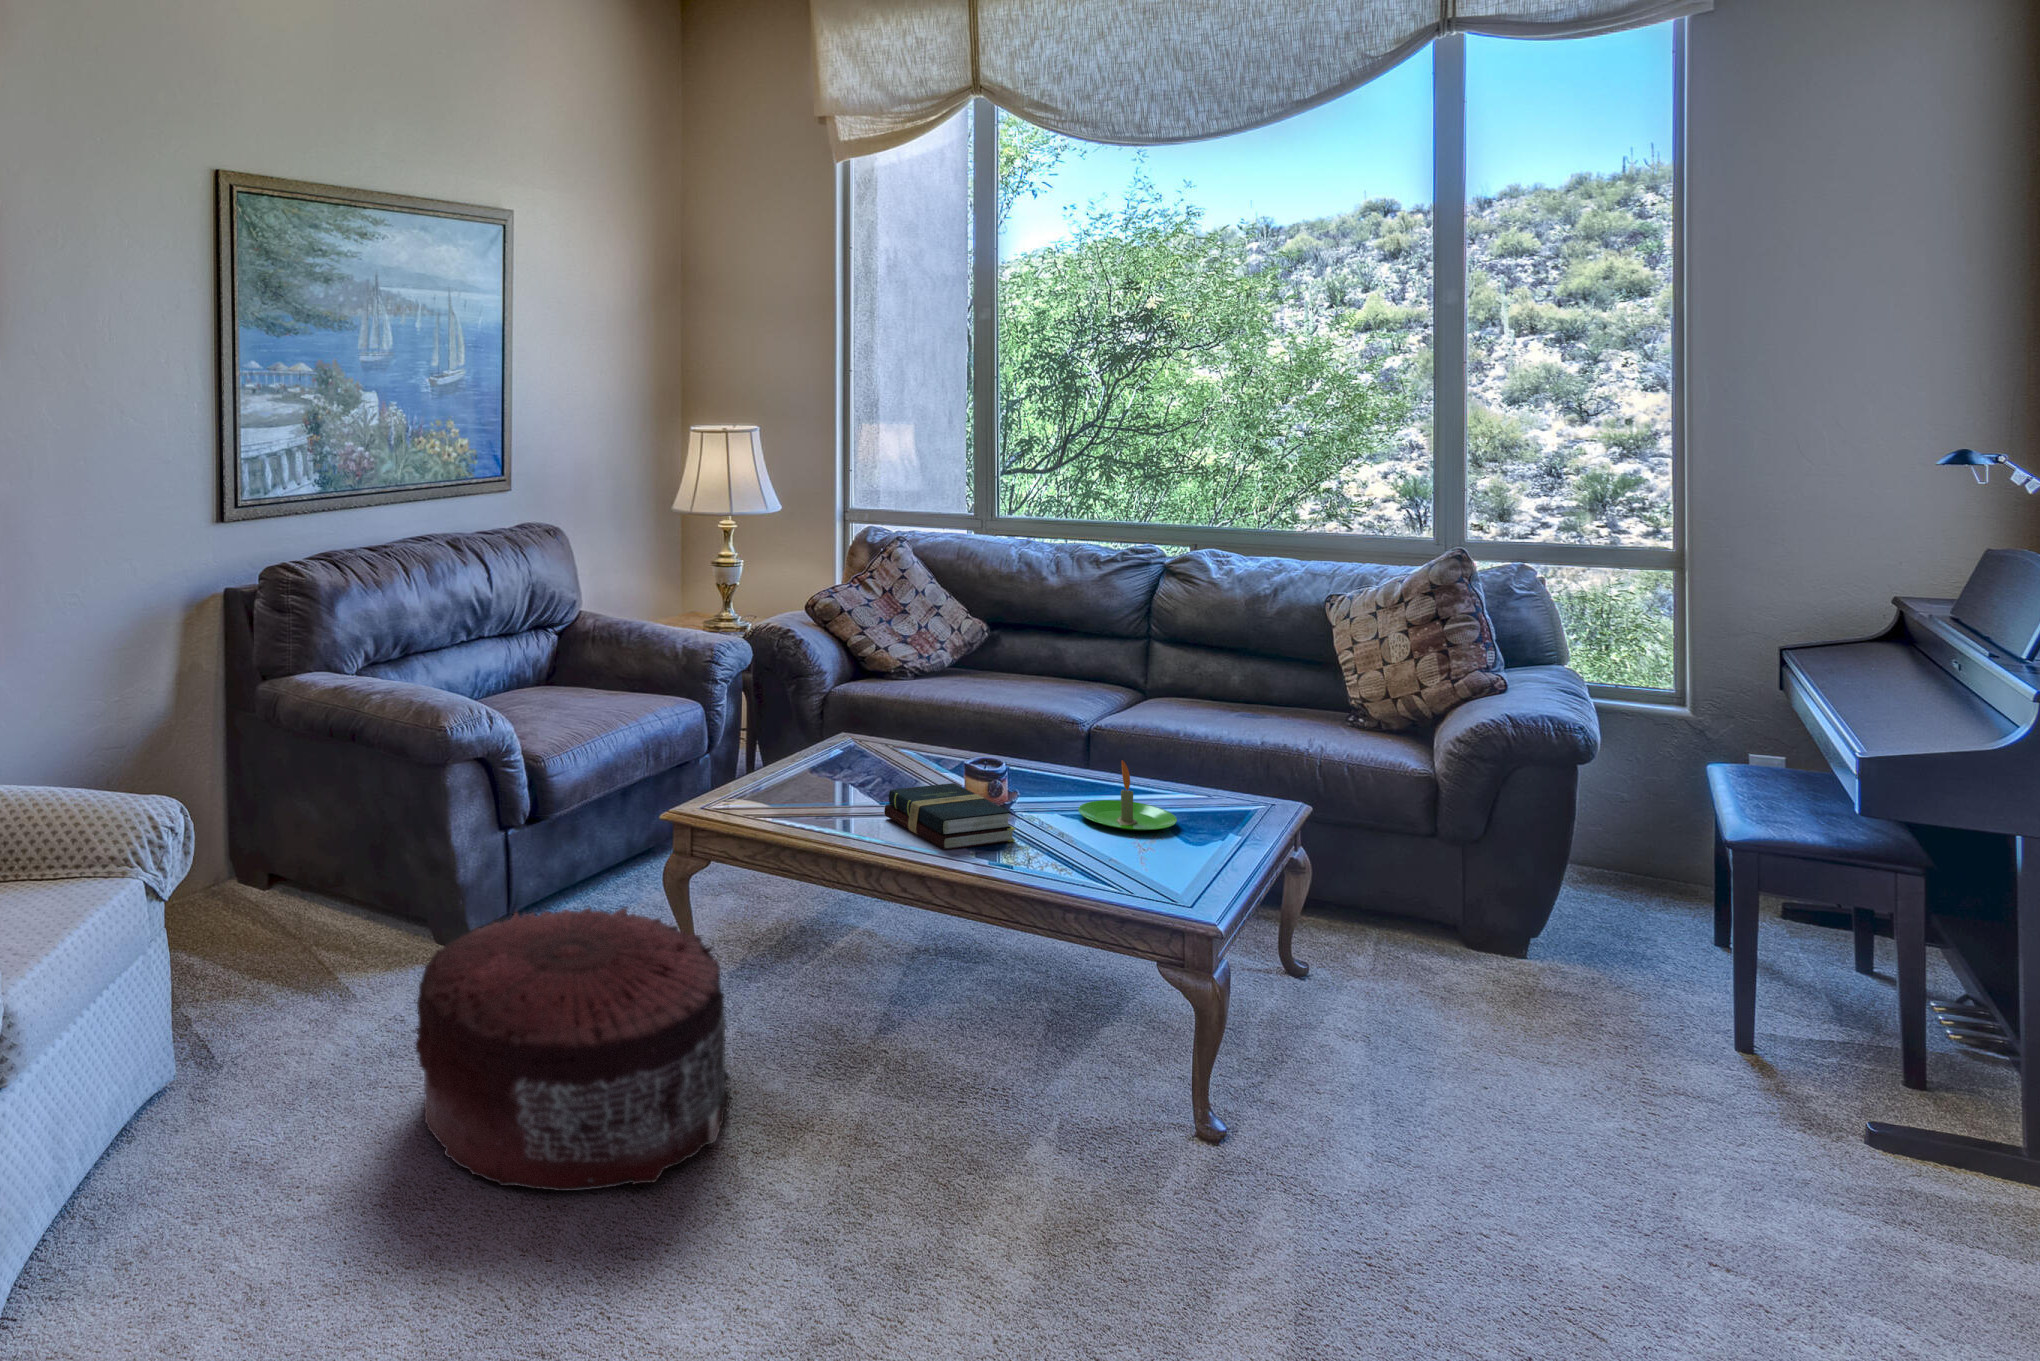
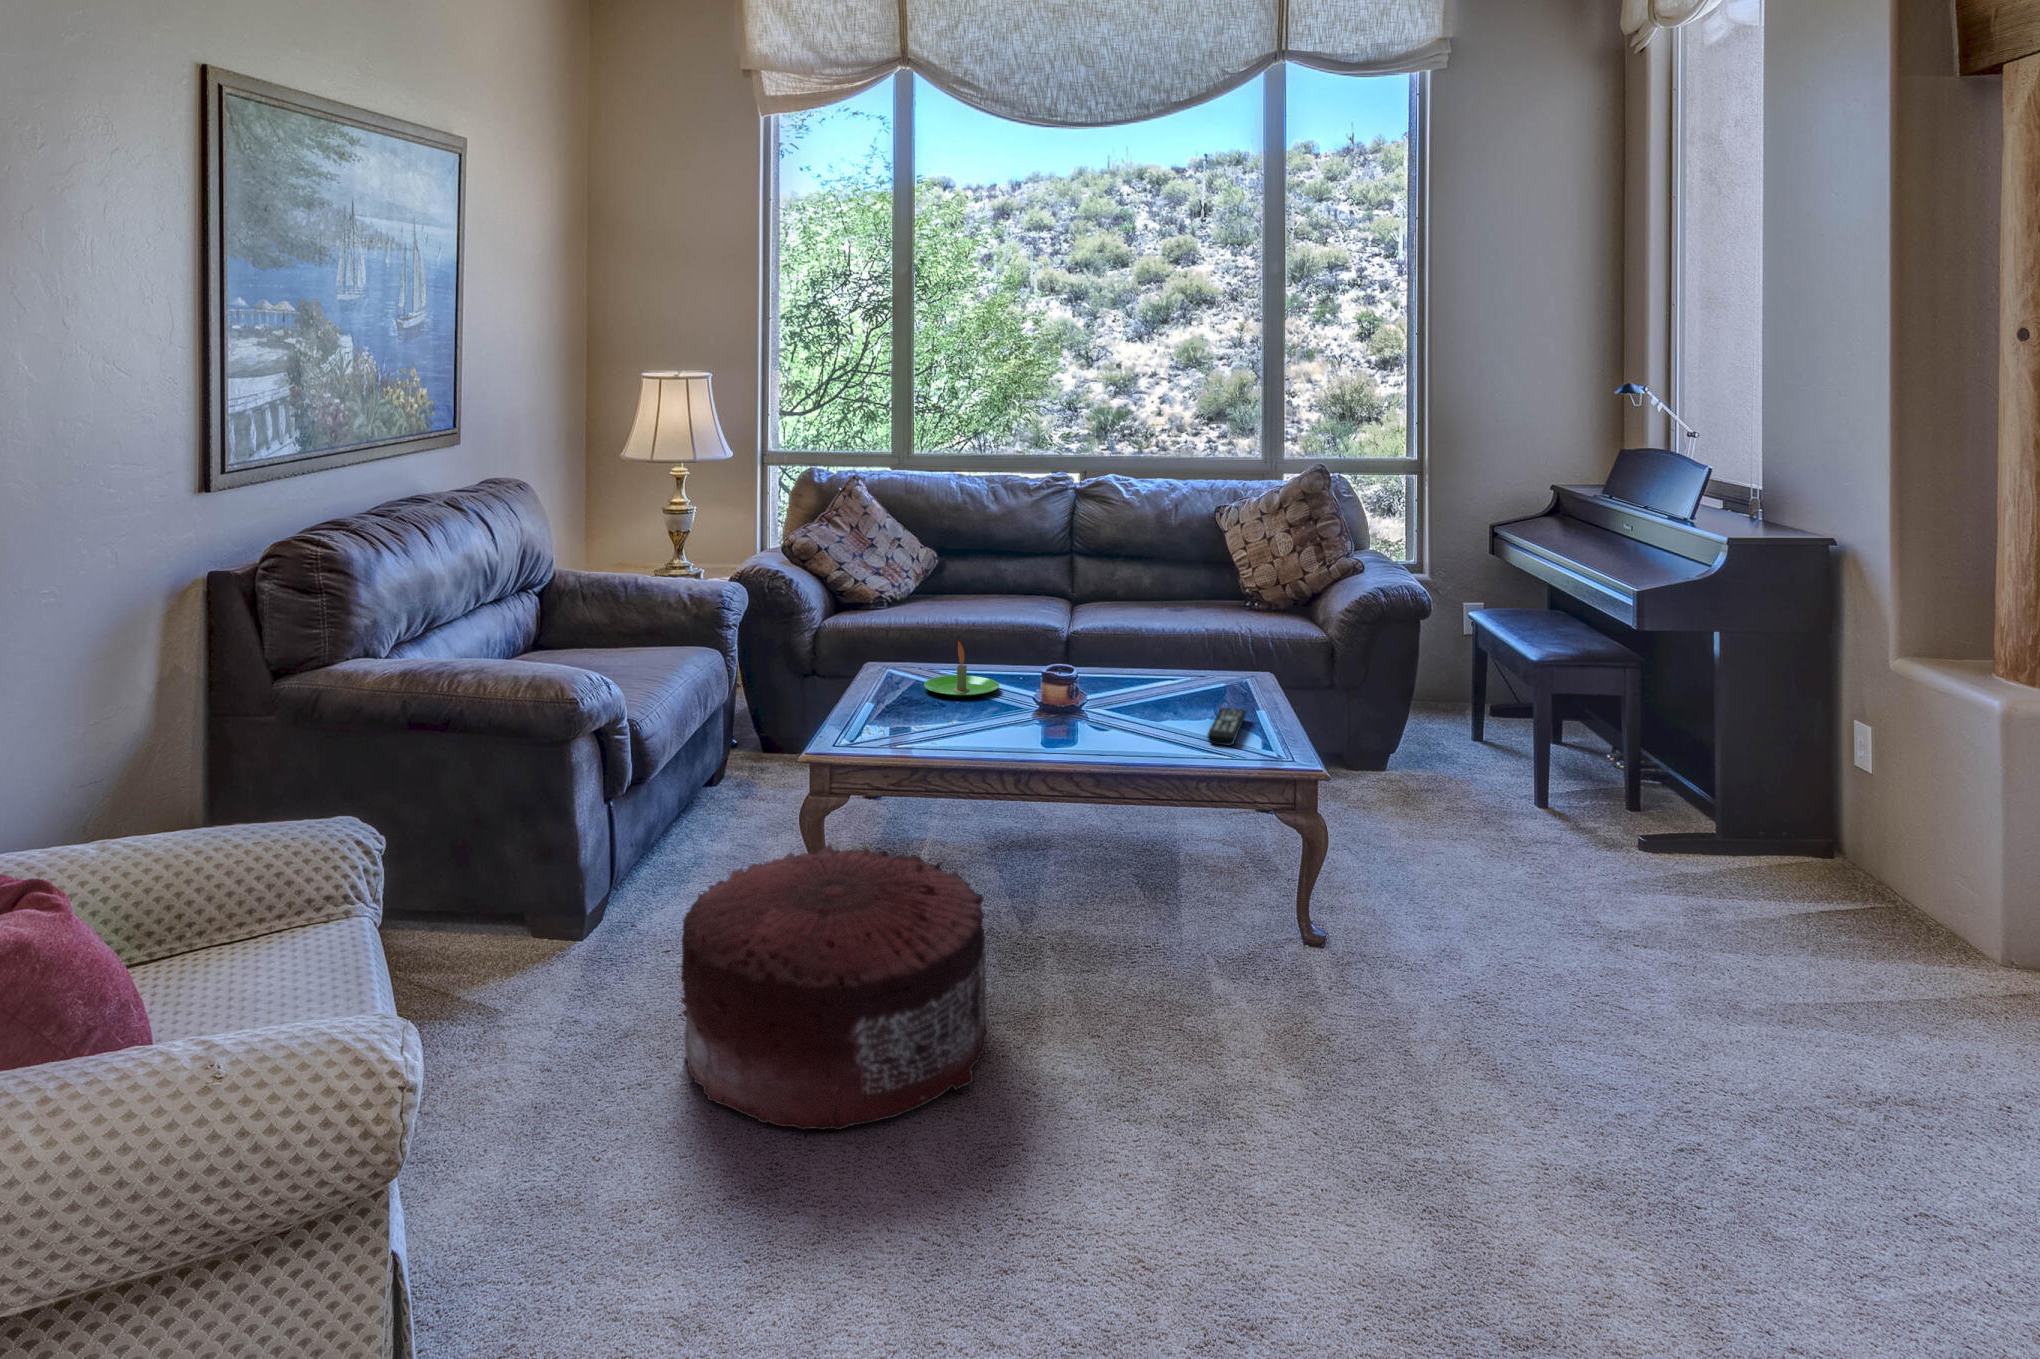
candle: present [1078,760,1177,831] -> present [924,641,999,697]
hardback book: present [884,783,1016,850] -> none [1017,685,1135,740]
remote control: none [1074,839,1167,883] -> present [1207,708,1247,746]

